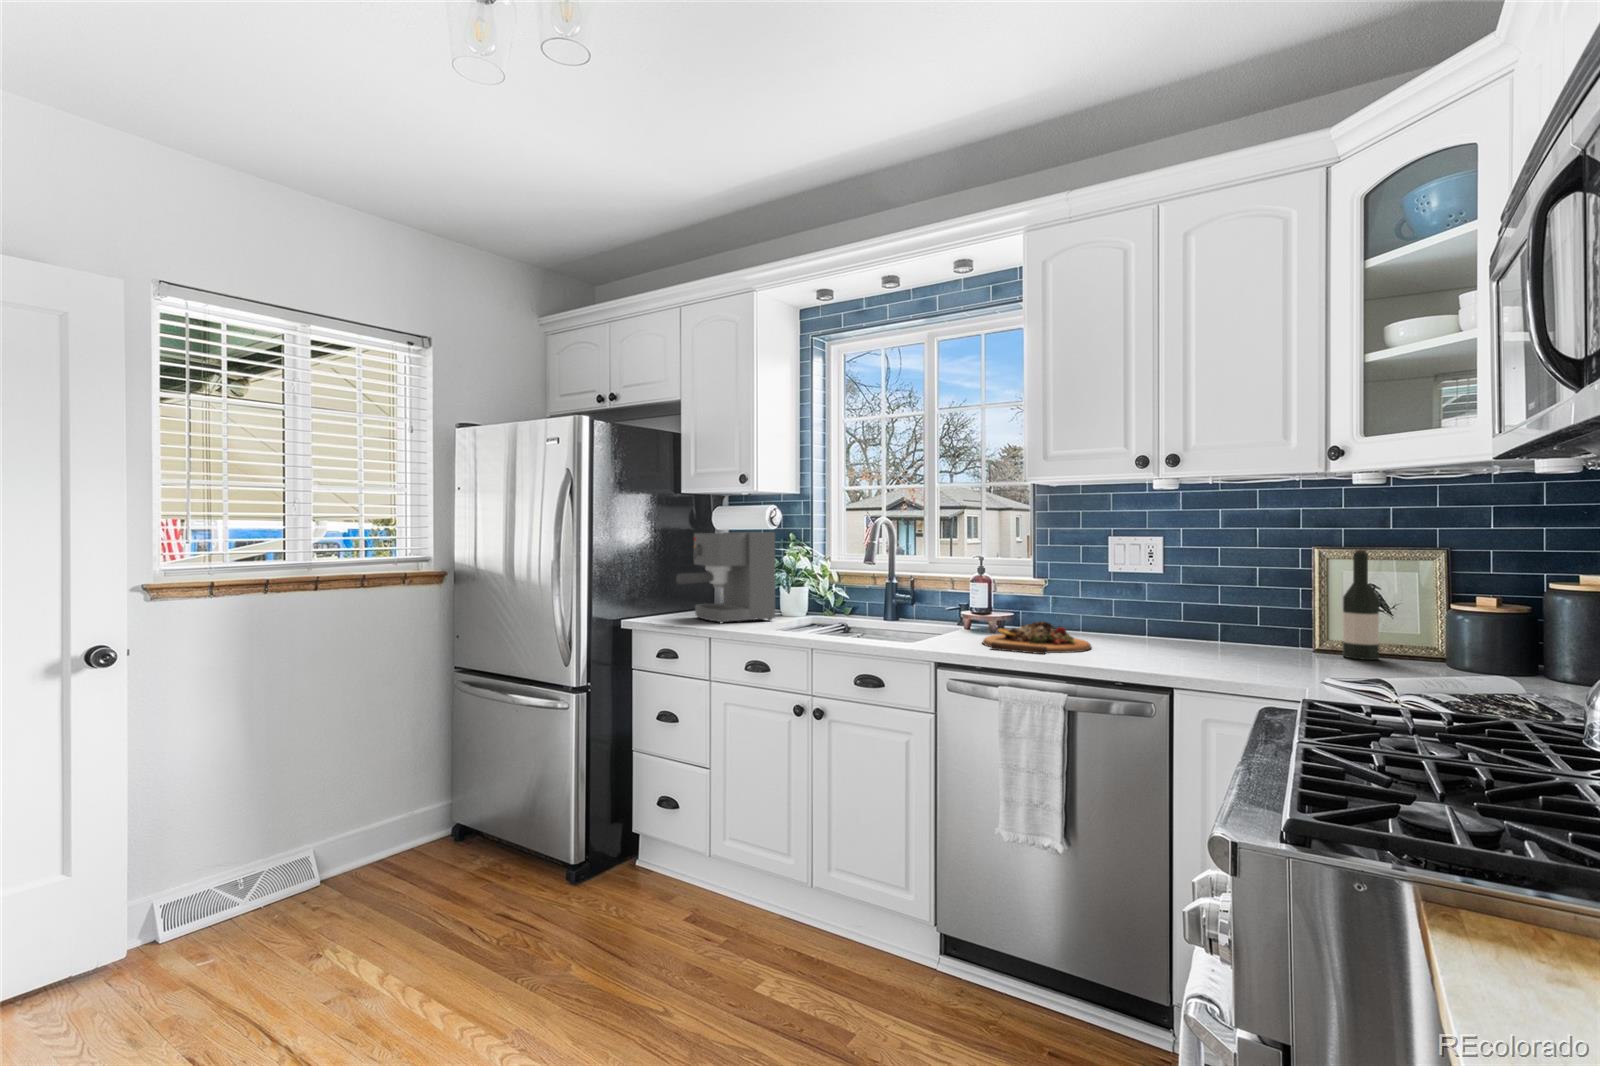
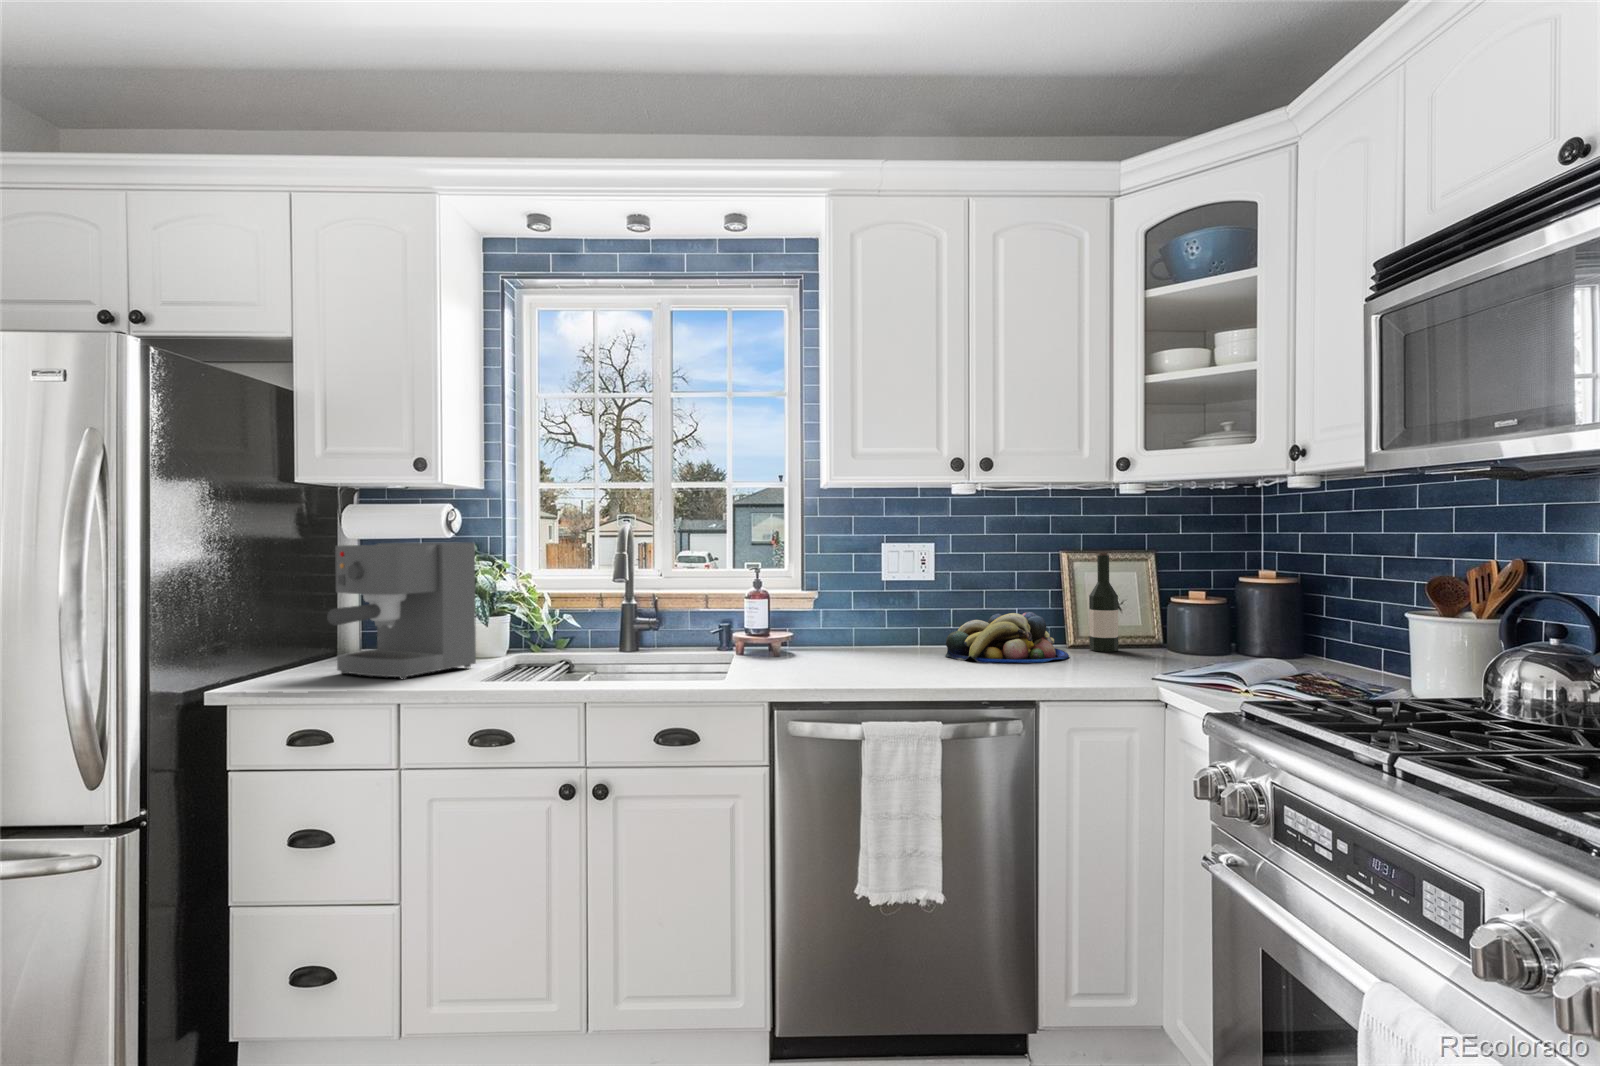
fruit bowl: none [1151,609,1294,660] -> present [945,612,1069,663]
cutting board: present [983,621,1092,654] -> none [791,639,909,678]

